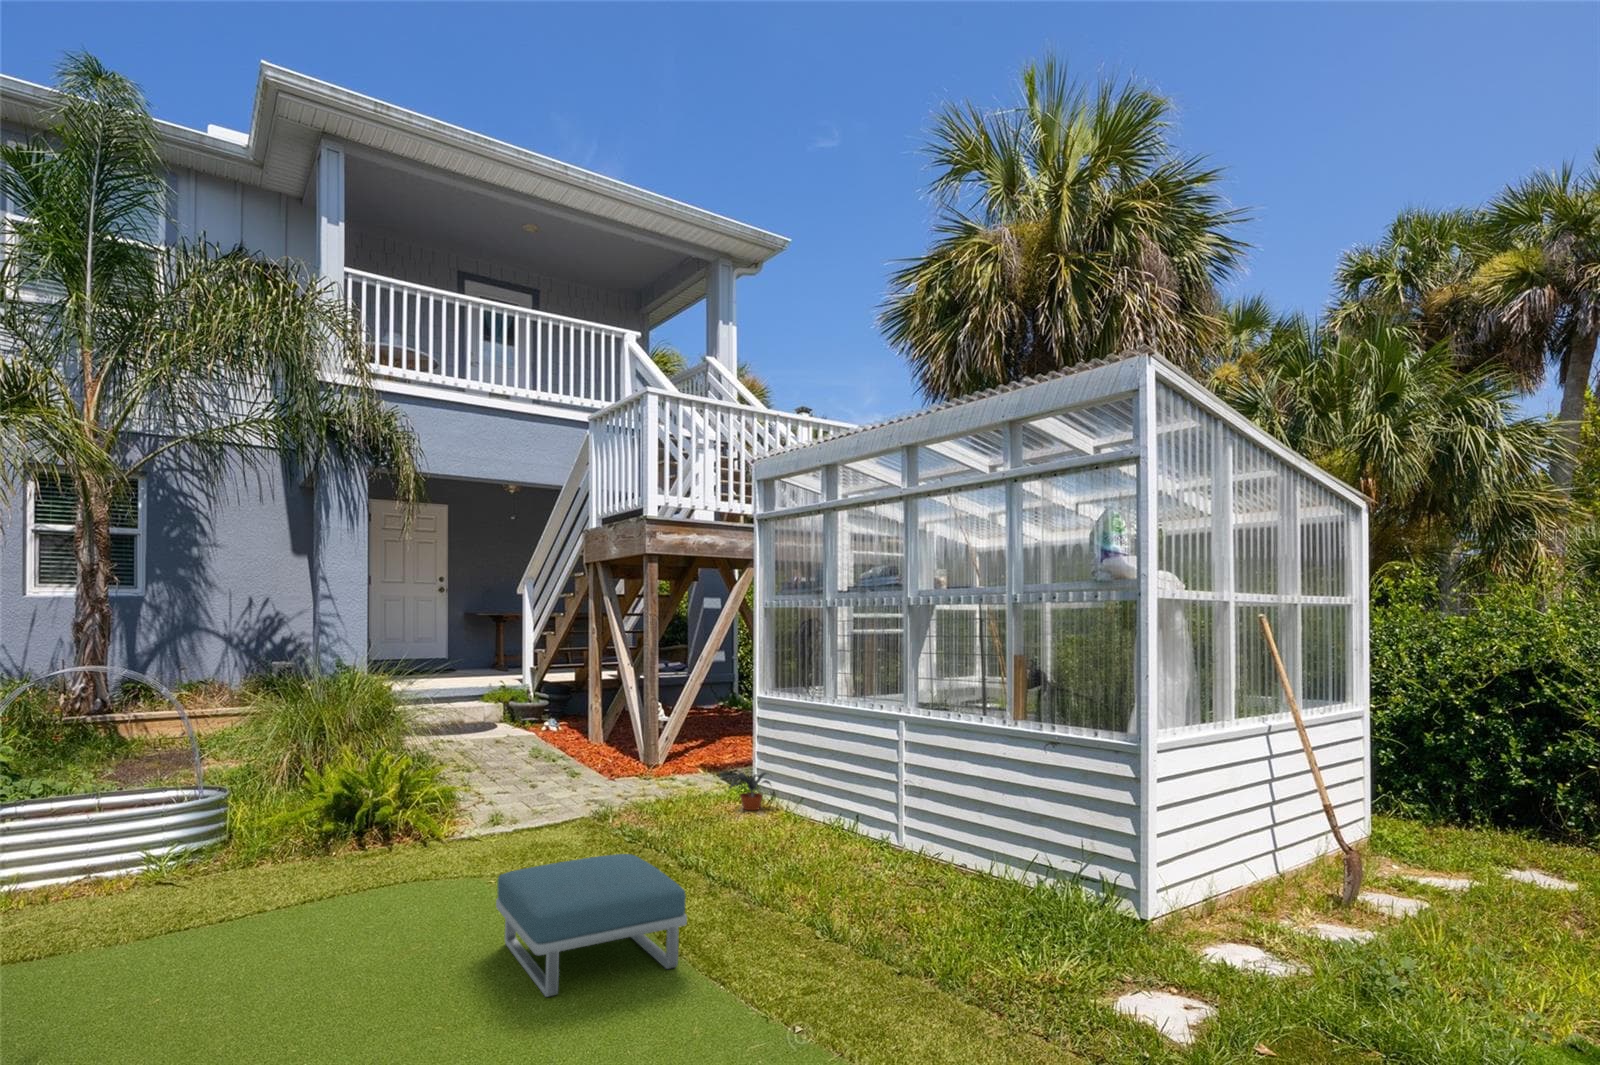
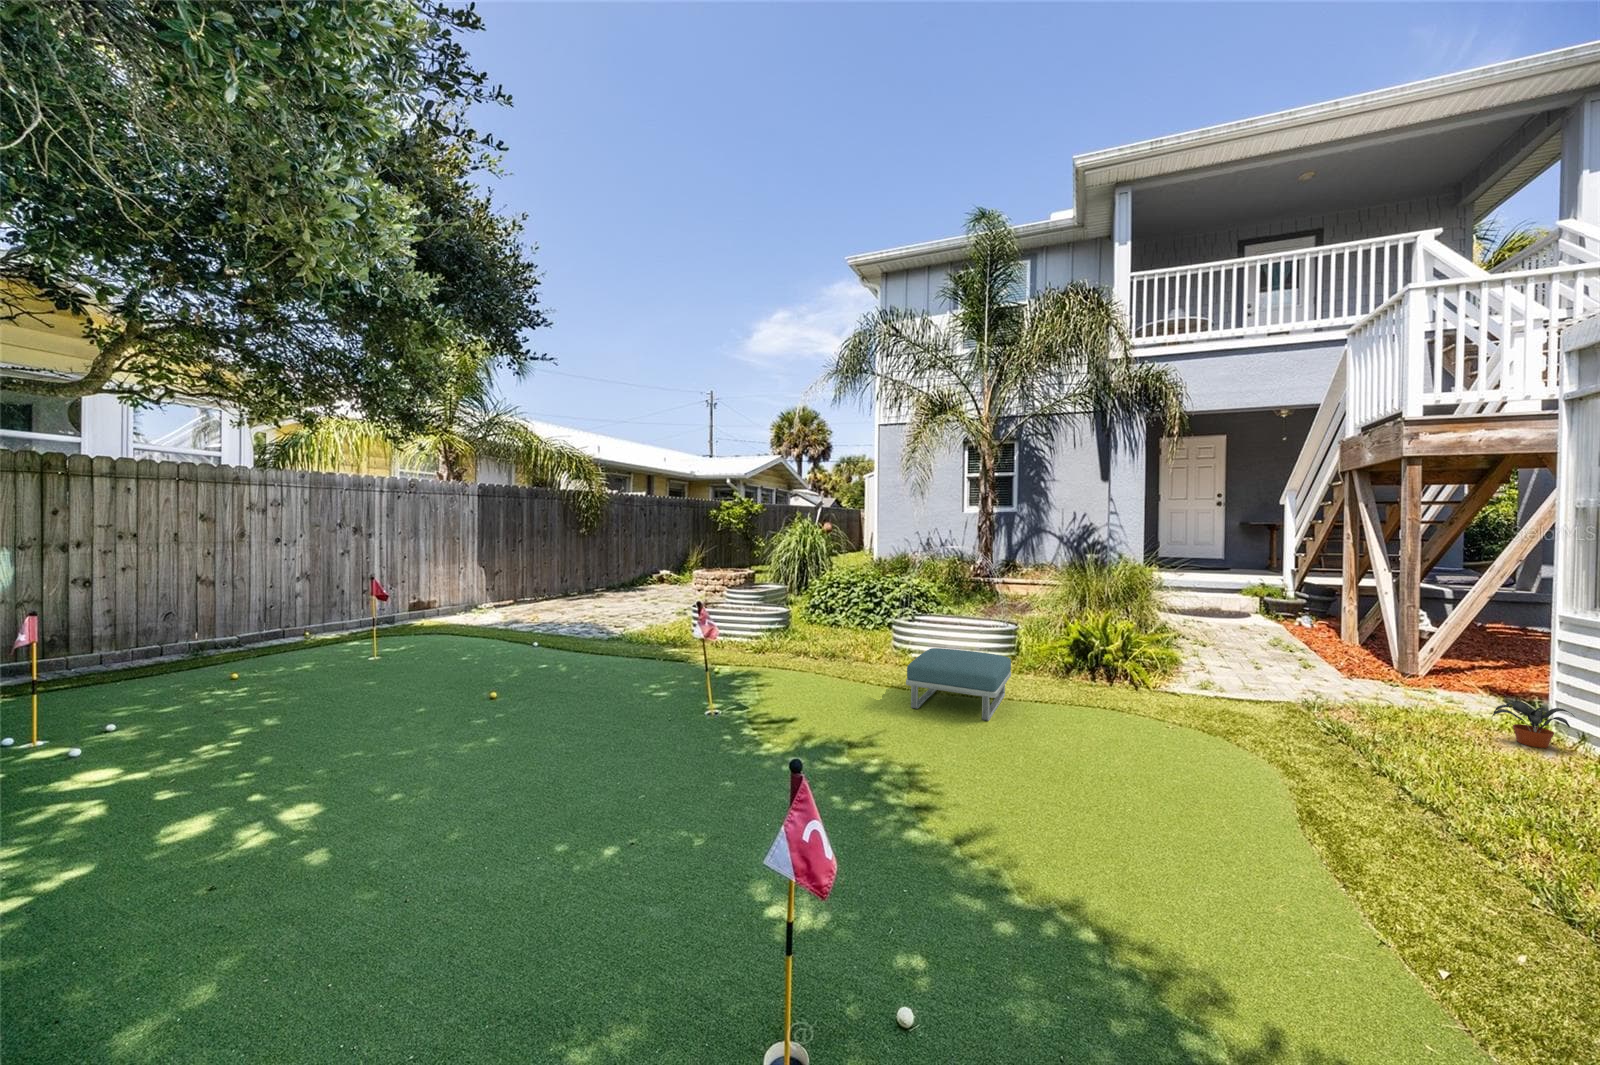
footstool: present [496,854,687,997] -> present [906,648,1011,721]

